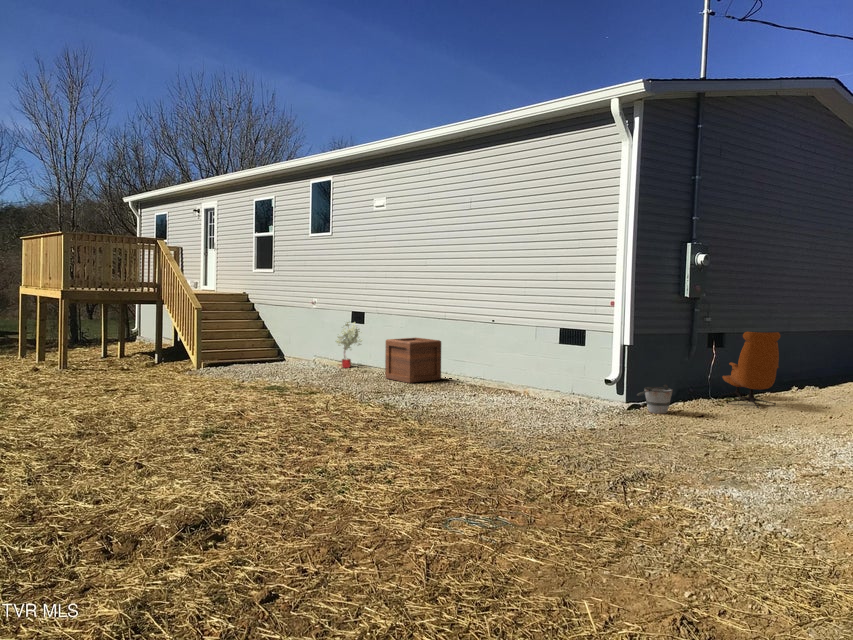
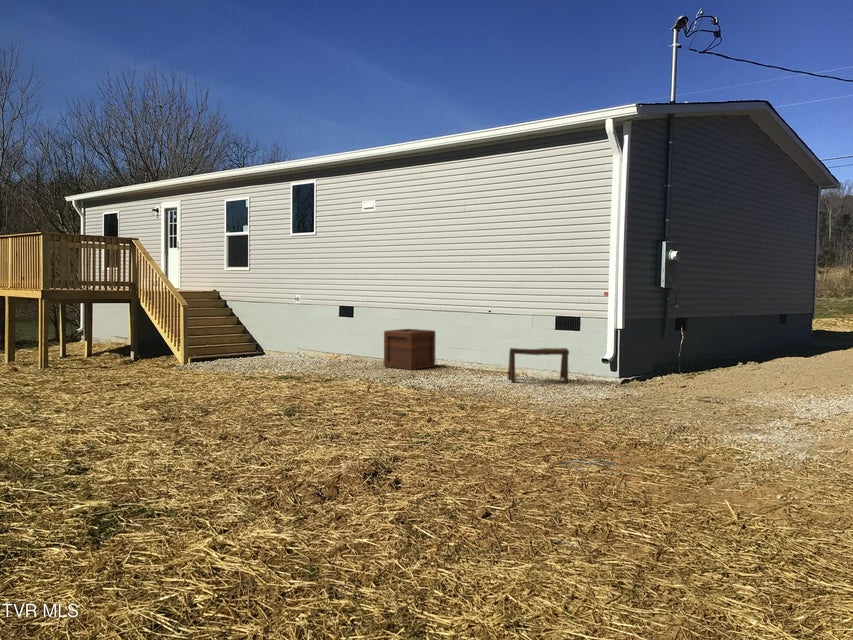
potted tree: present [336,322,362,368] -> none [322,316,351,360]
lounge chair: present [721,332,781,409] -> none [683,316,739,380]
bench: none [501,363,570,406] -> present [508,348,569,383]
bucket: present [637,385,673,414] -> none [628,362,660,386]

